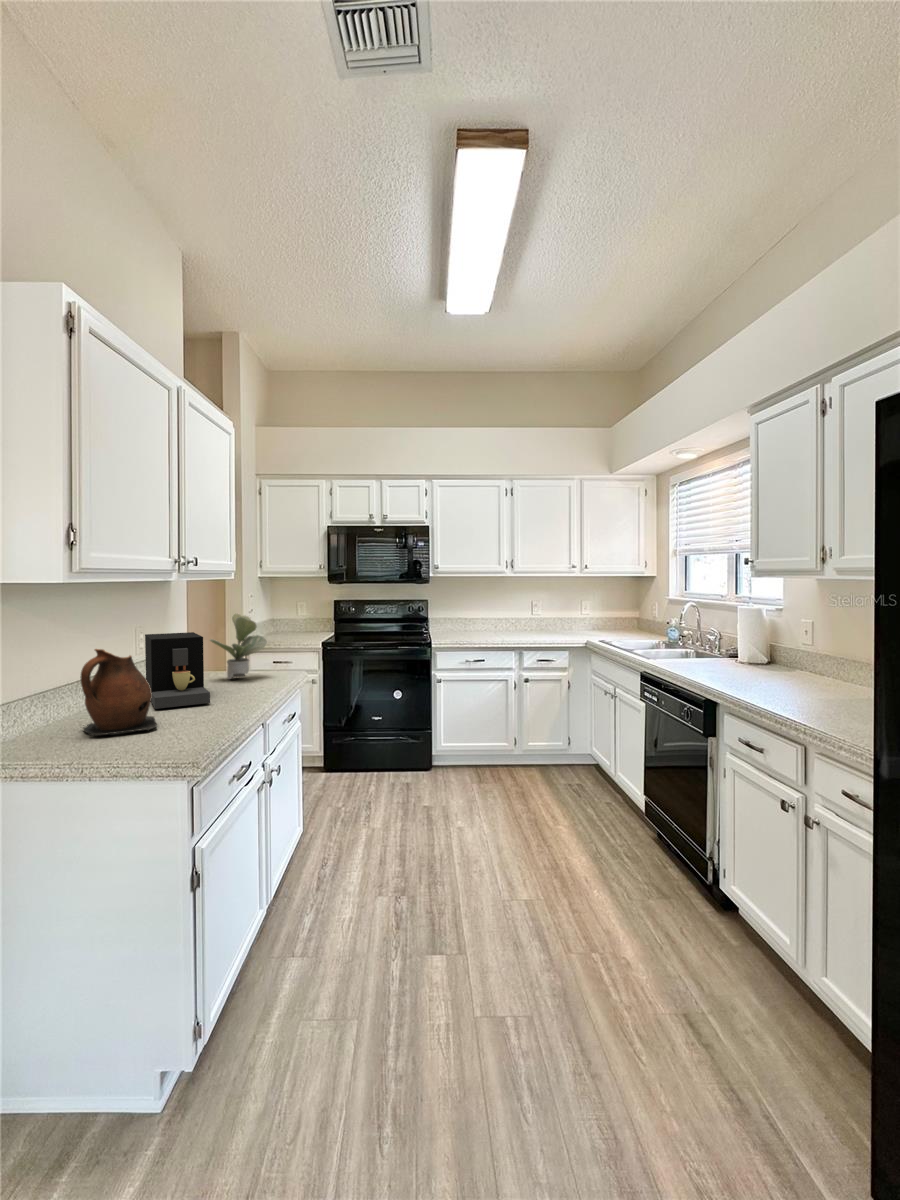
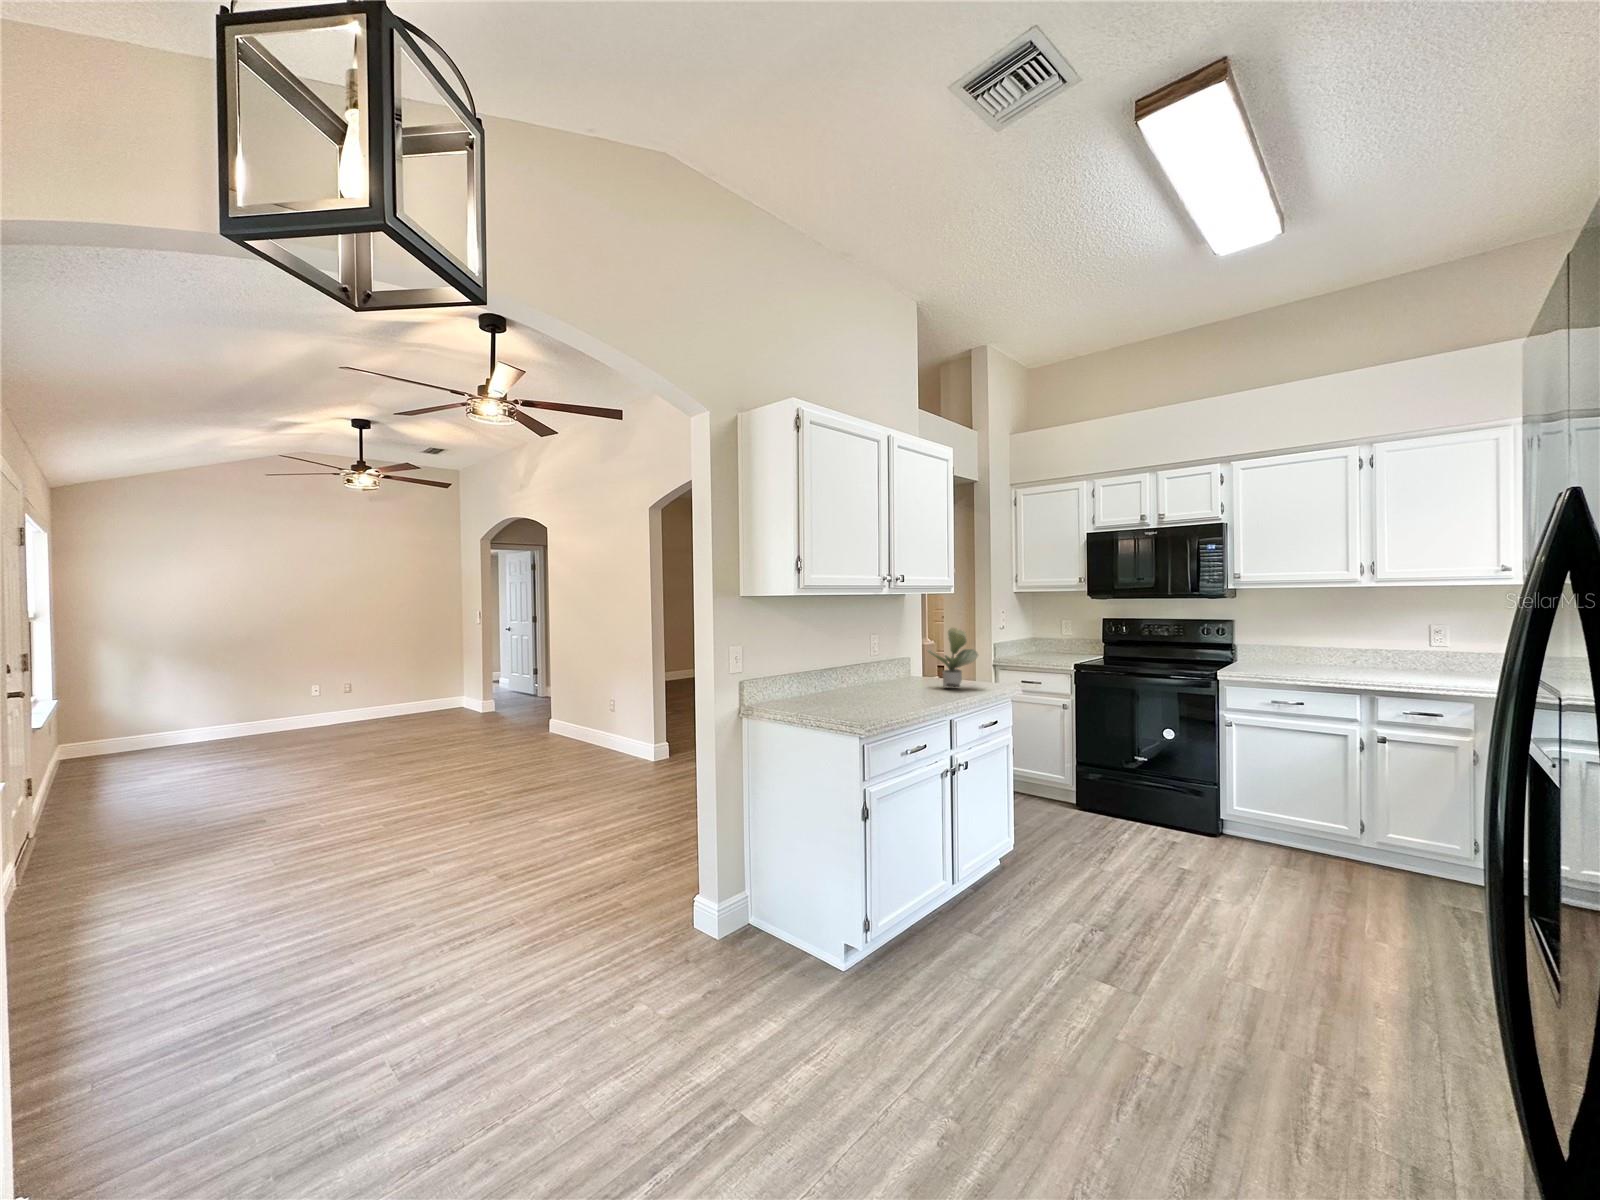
coffee maker: present [145,632,210,709] -> none [865,642,909,703]
ceramic pitcher: present [80,649,157,736] -> none [805,650,859,716]

